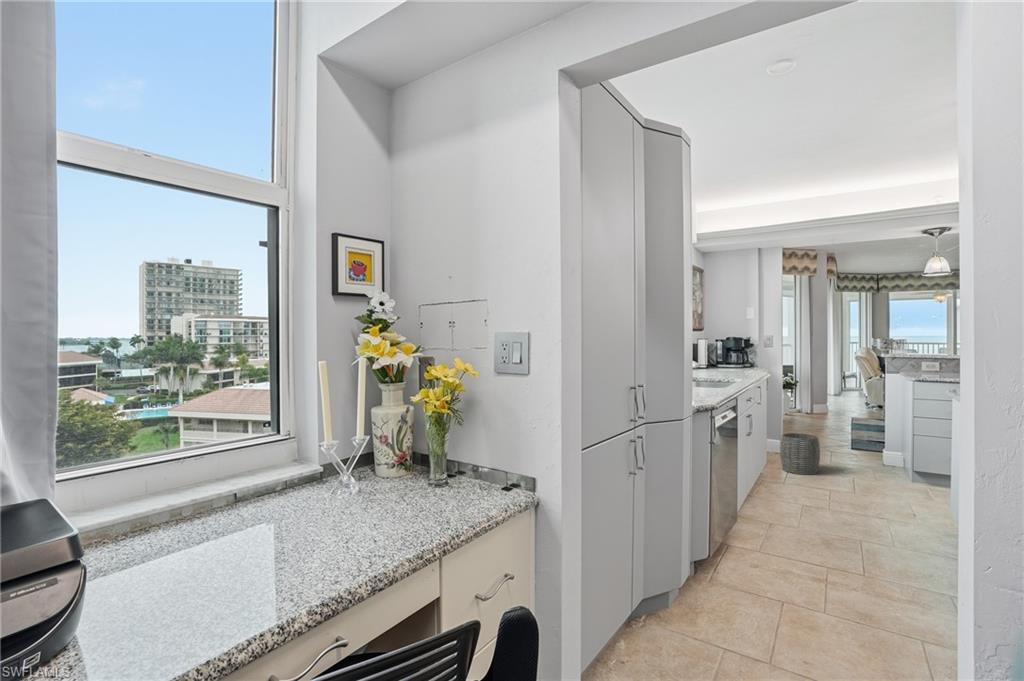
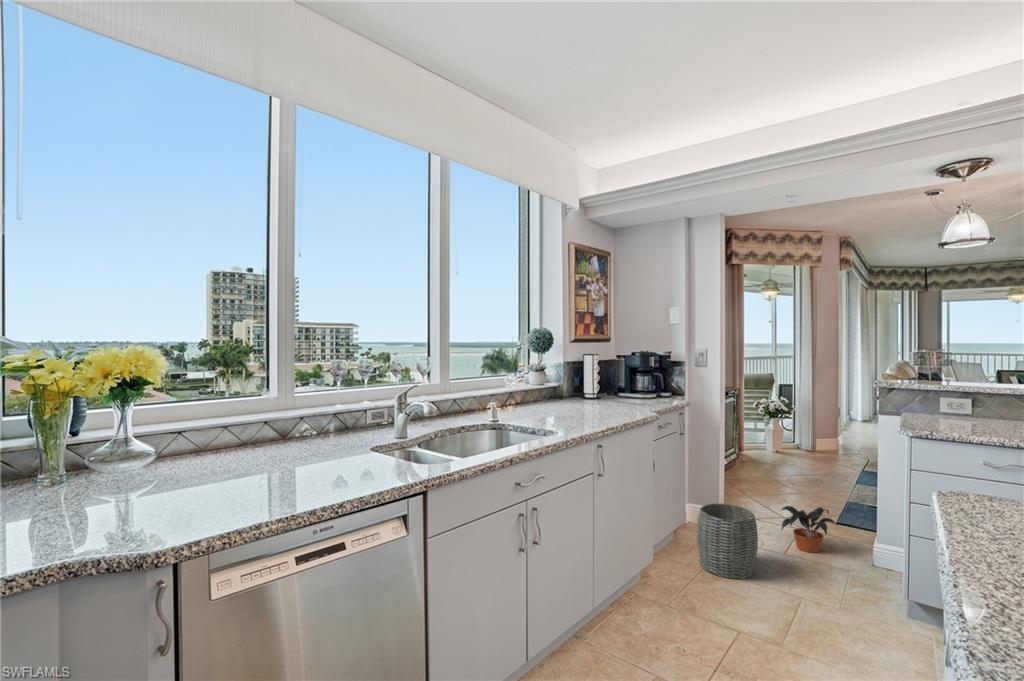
potted plant: none [821,435,860,463] -> present [782,506,836,553]

